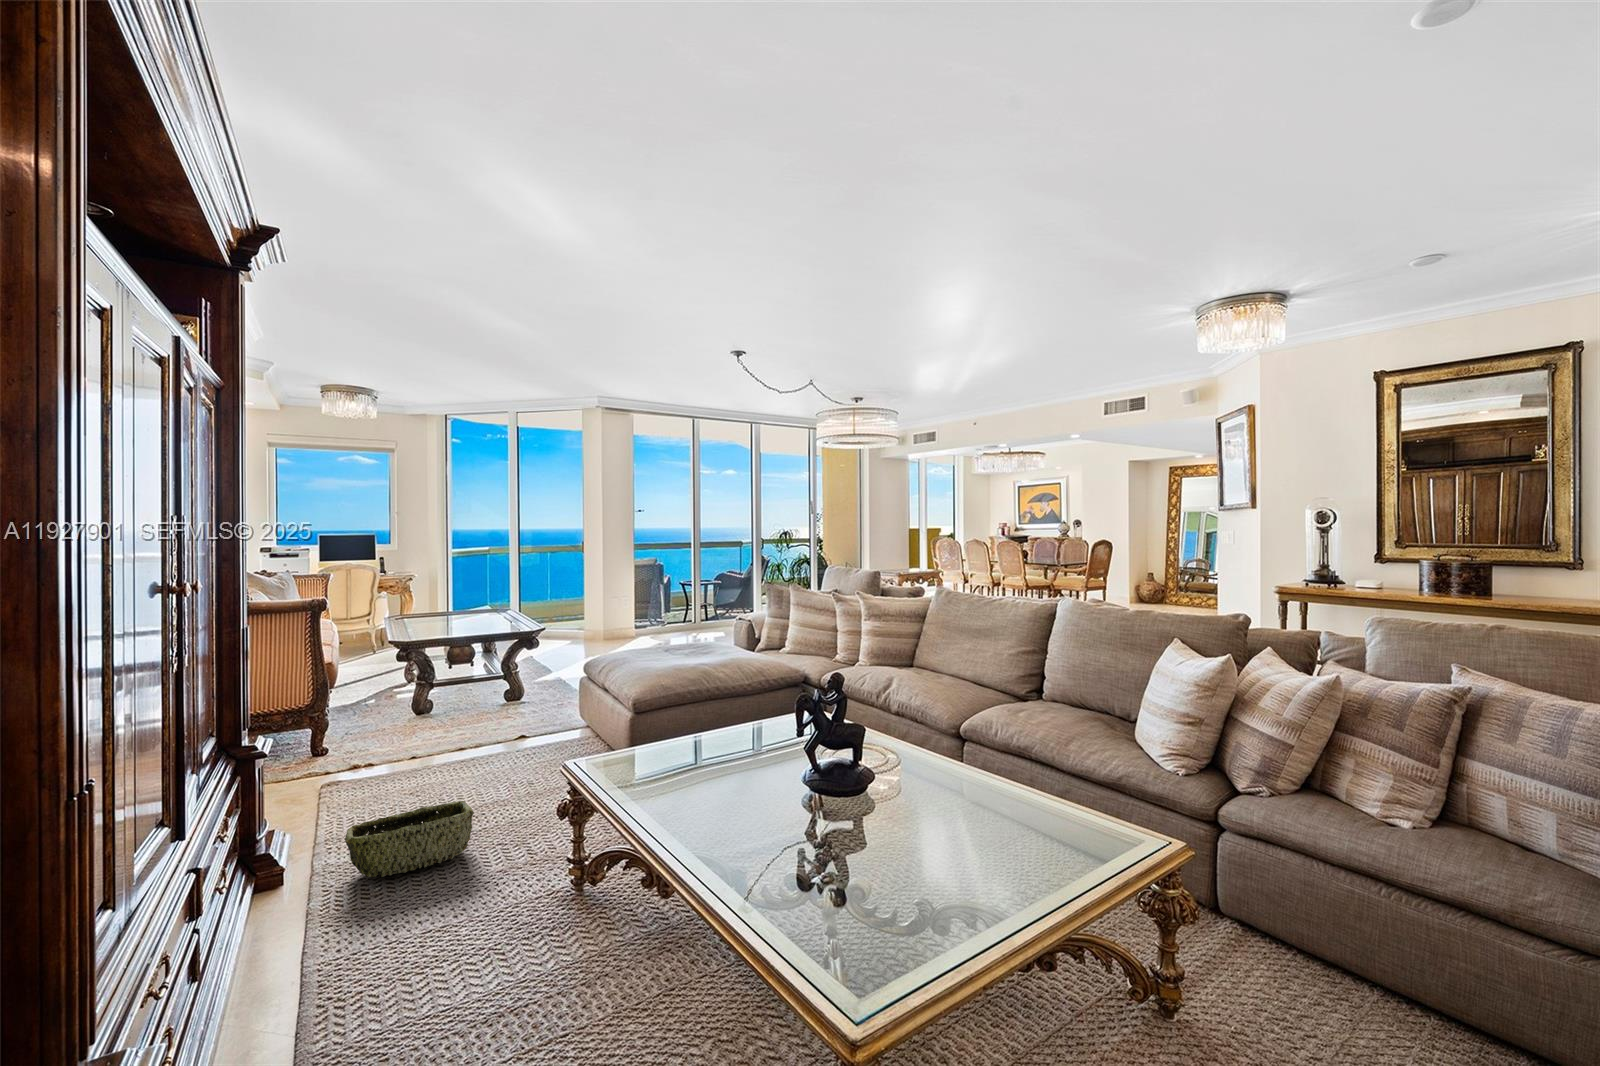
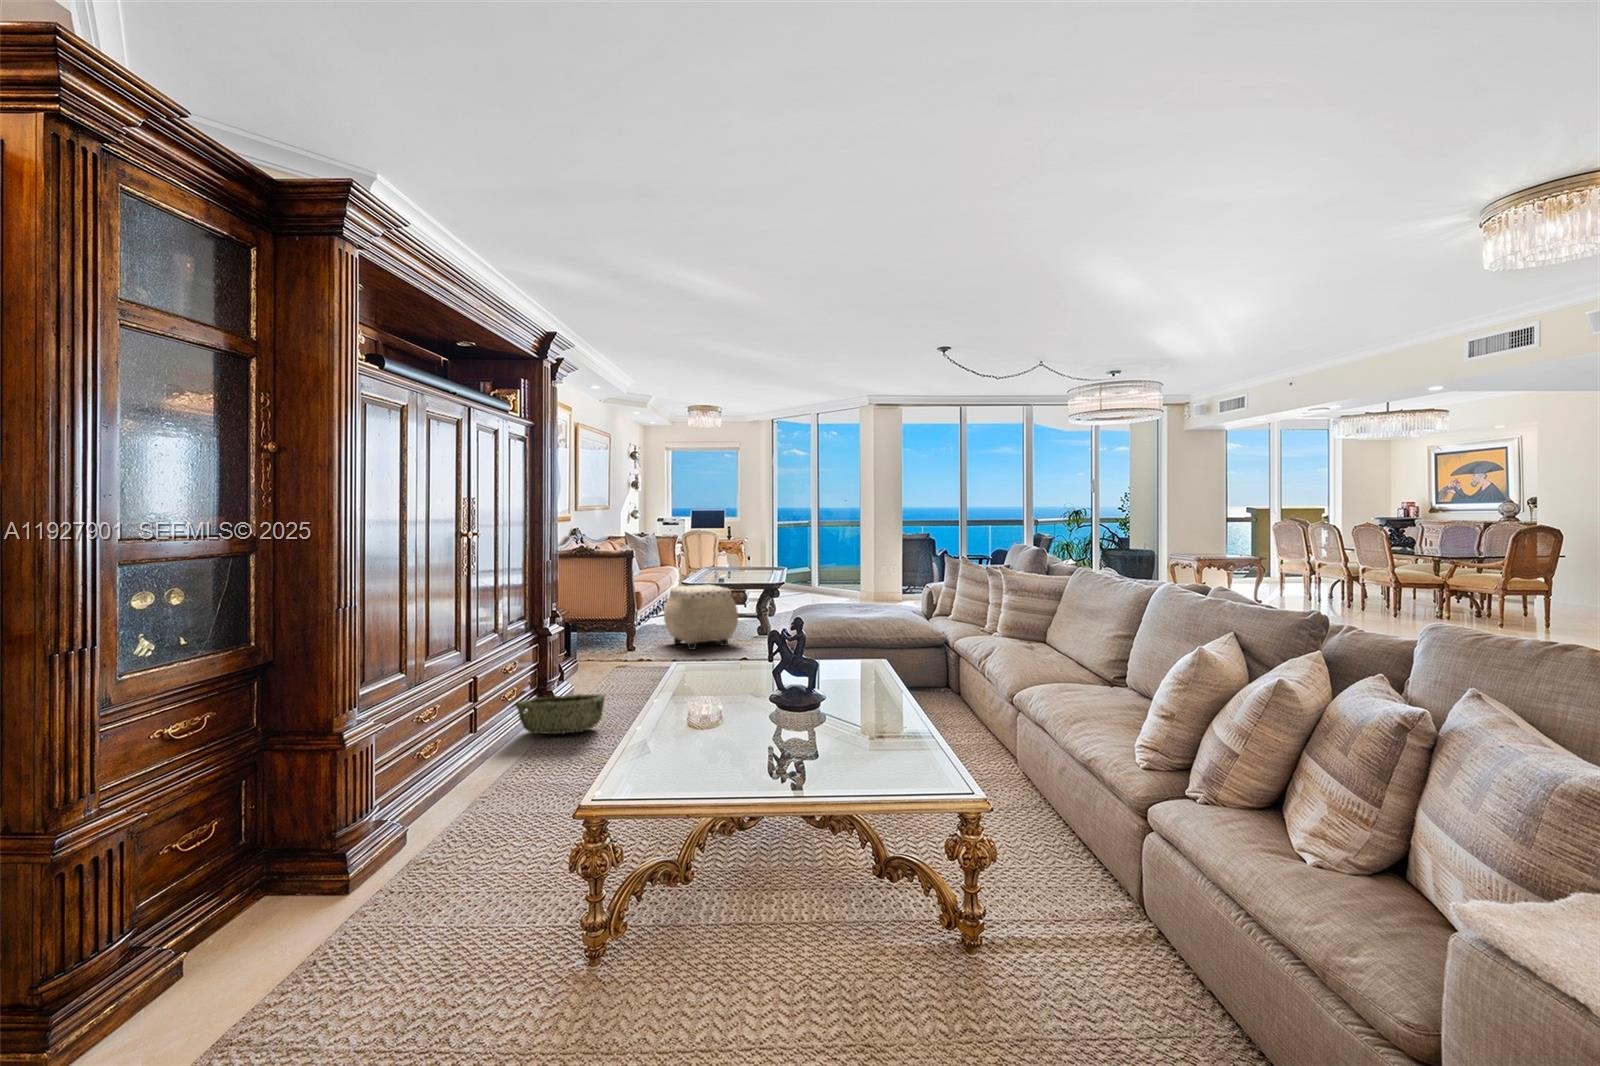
ottoman: none [396,635,505,721] -> present [664,585,738,650]

